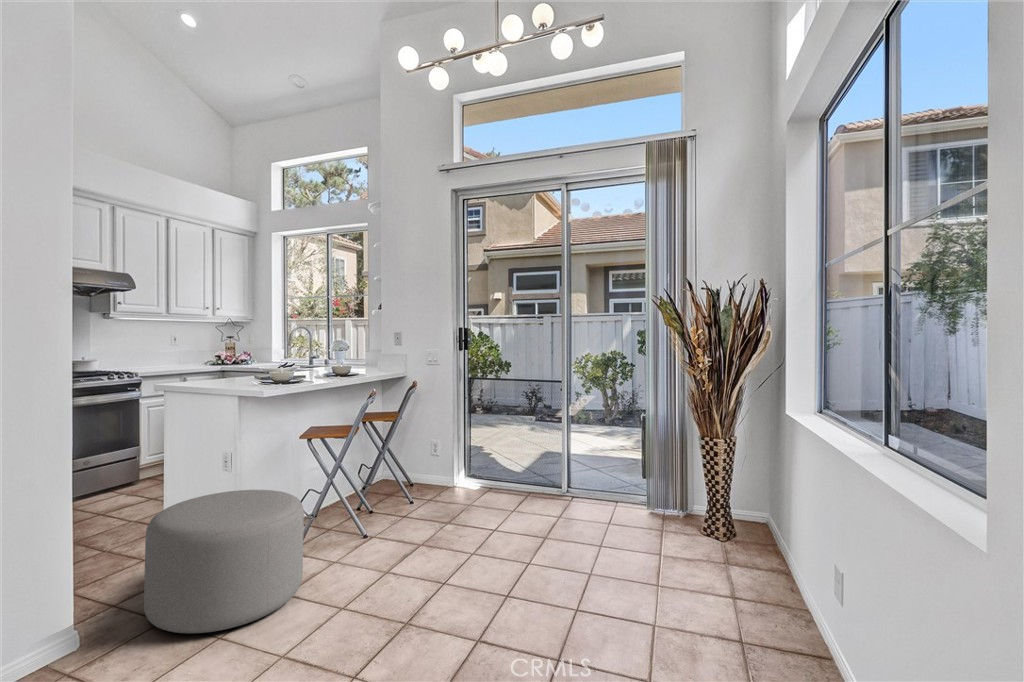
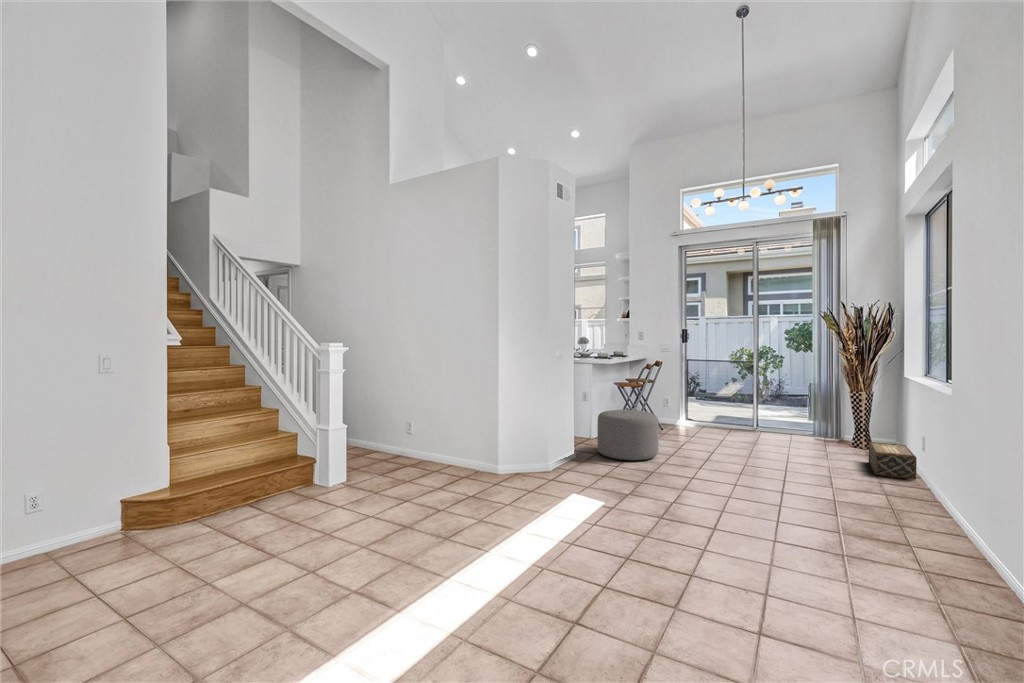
woven basket: none [724,552,818,671] -> present [869,442,917,479]

